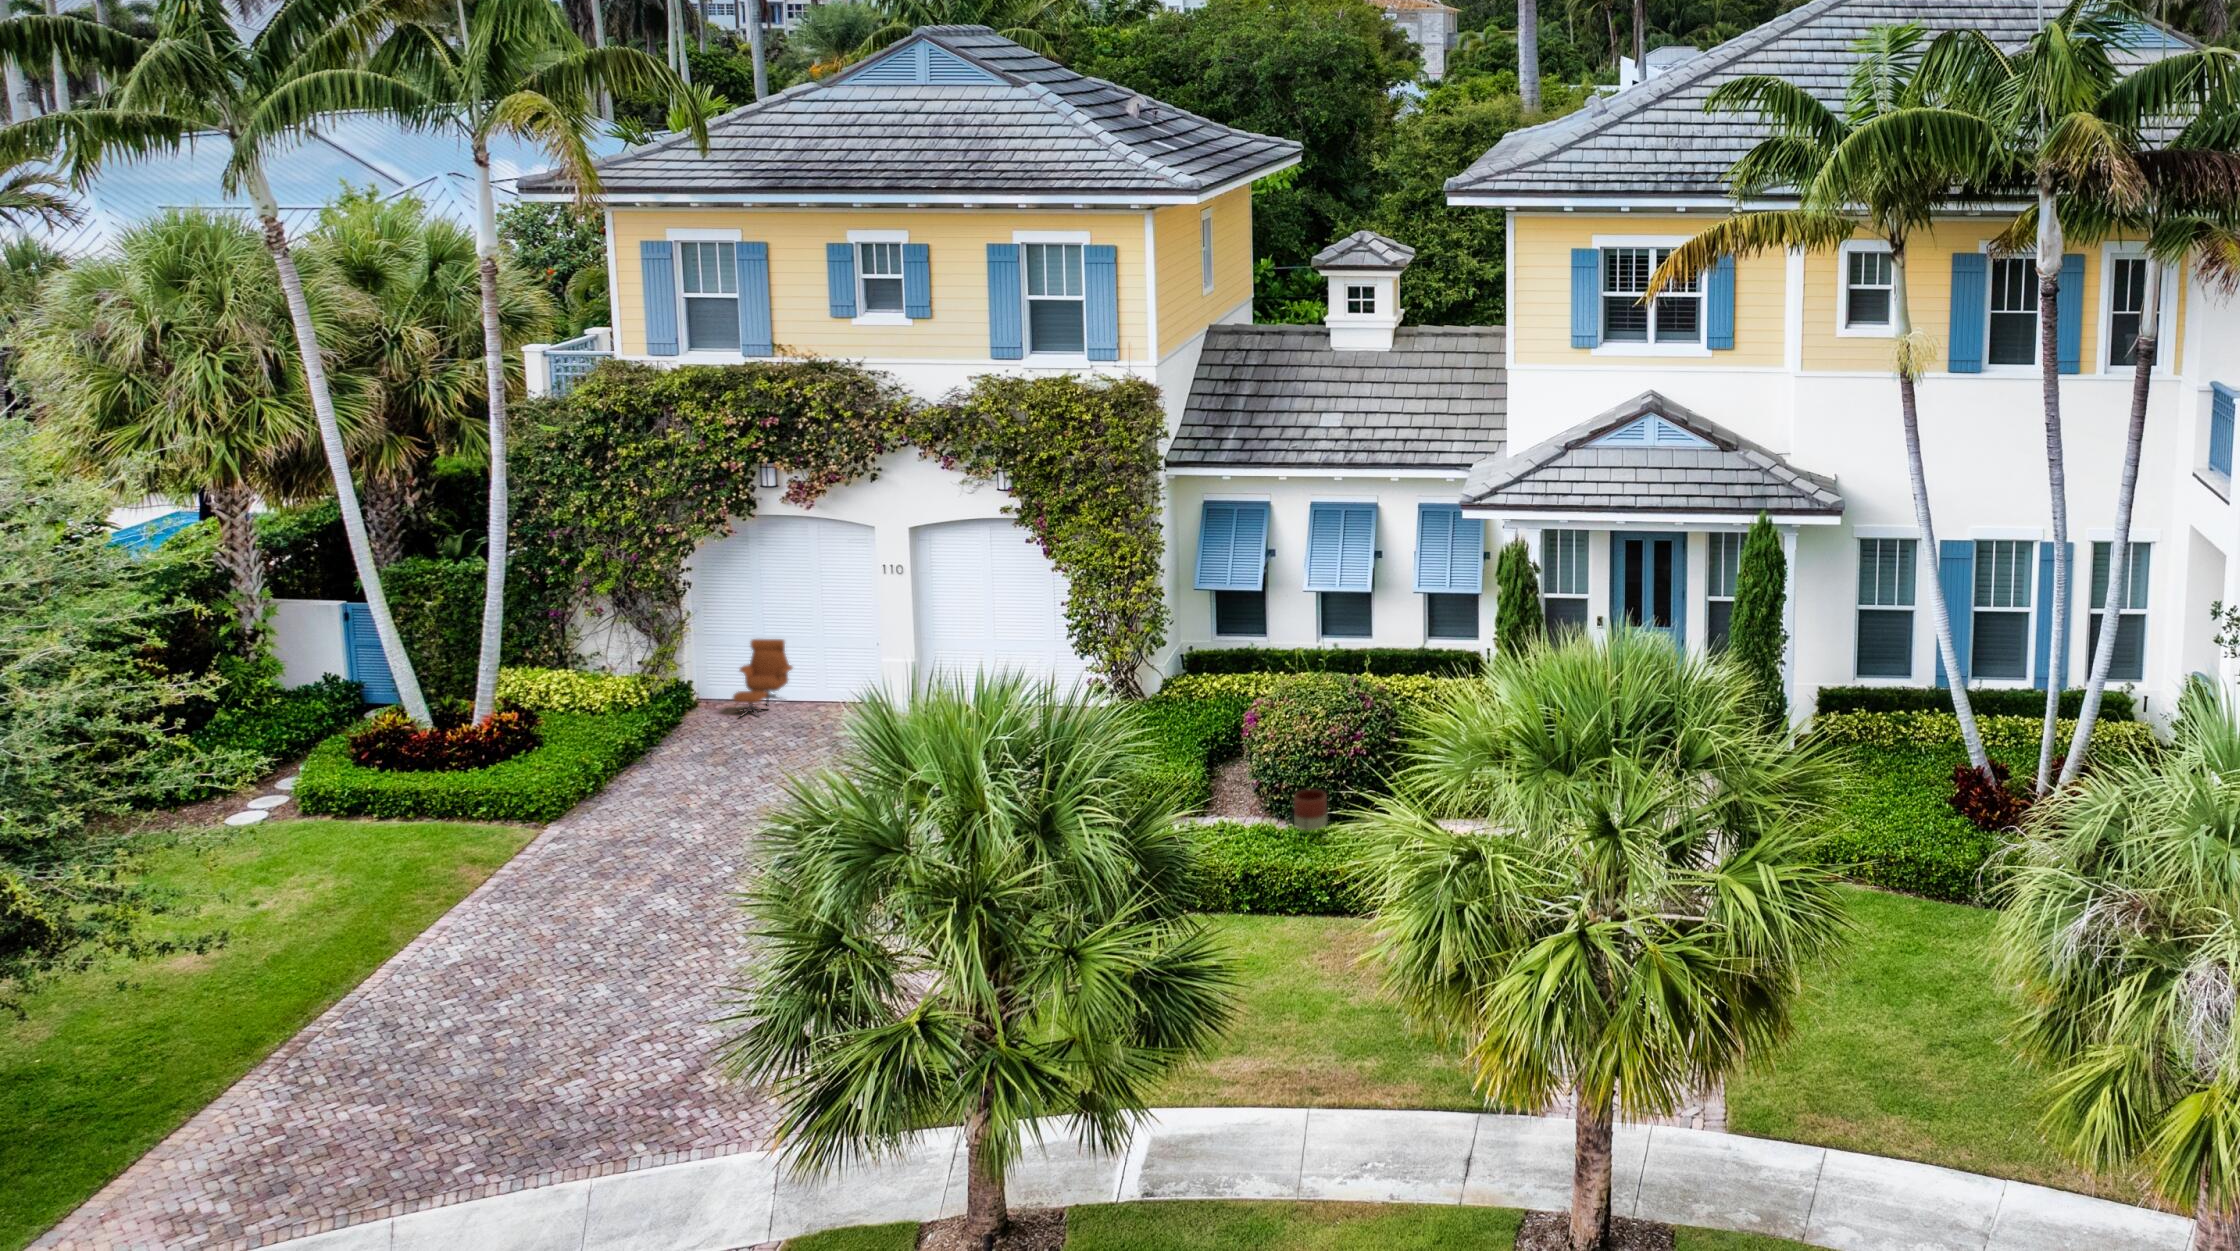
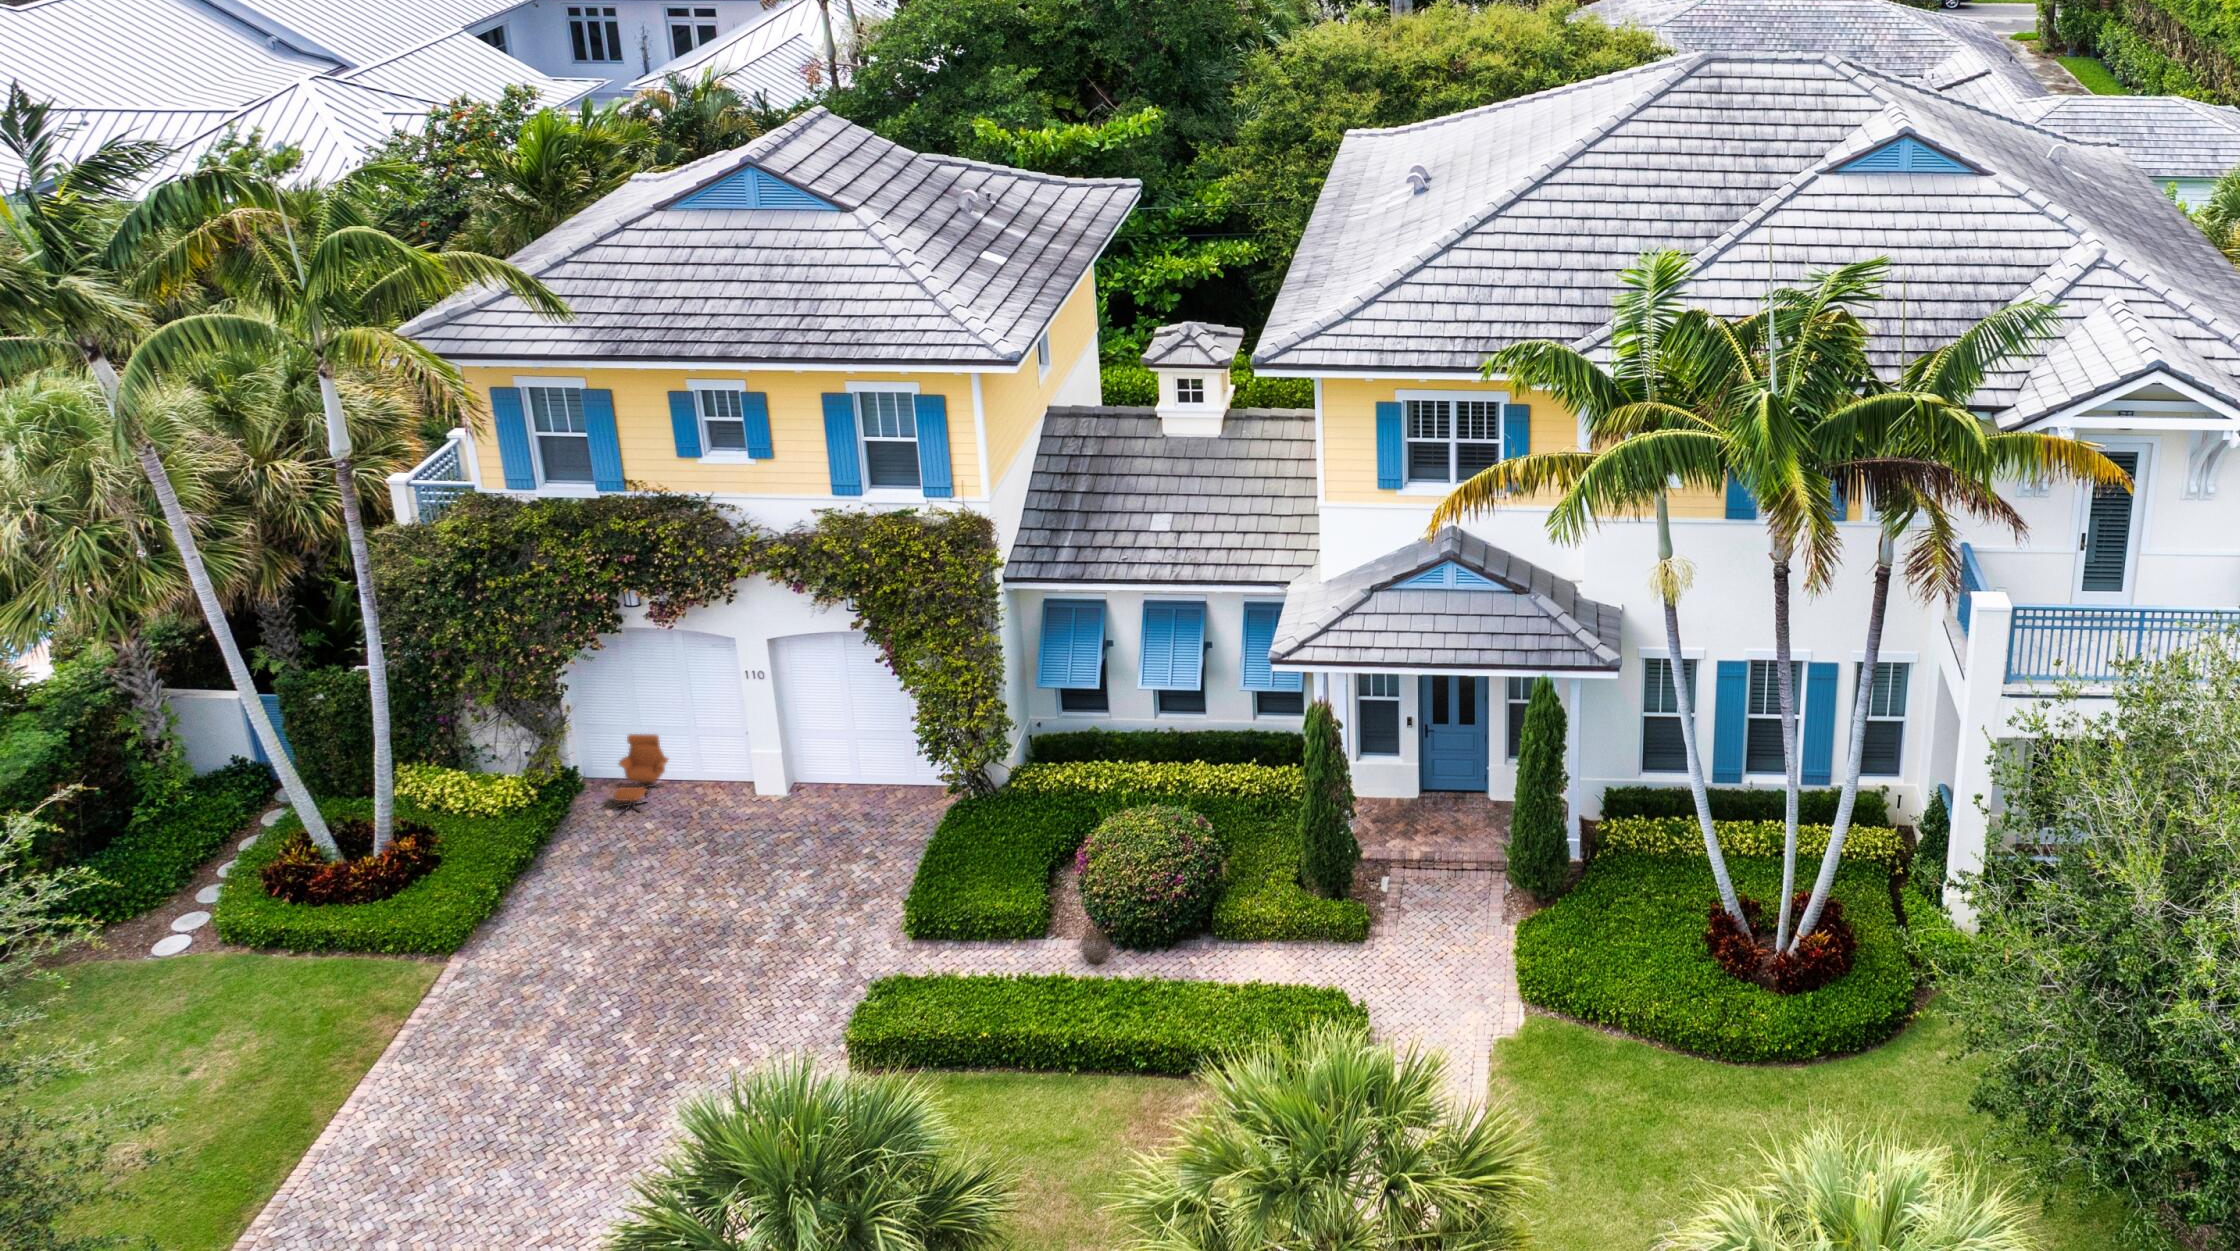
planter: present [1294,789,1328,836] -> none [1117,929,1149,980]
woven basket: none [1251,795,1283,832] -> present [1081,931,1110,965]

